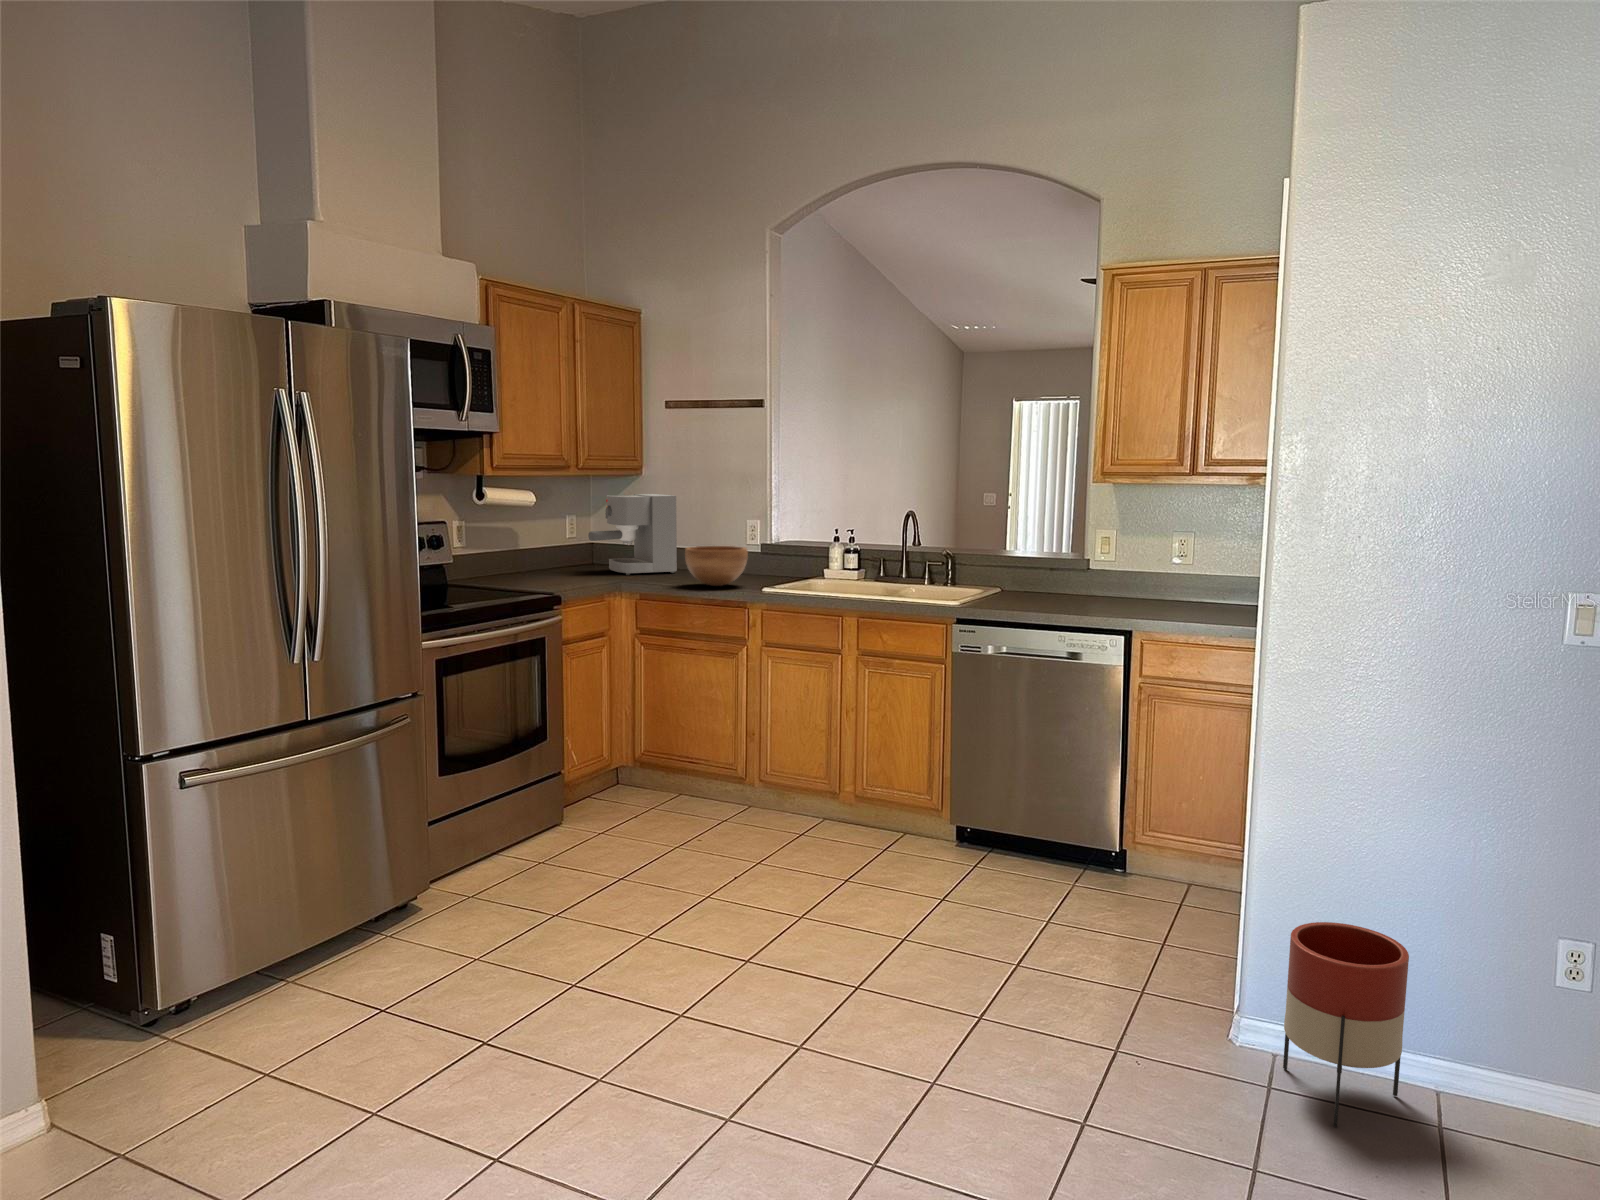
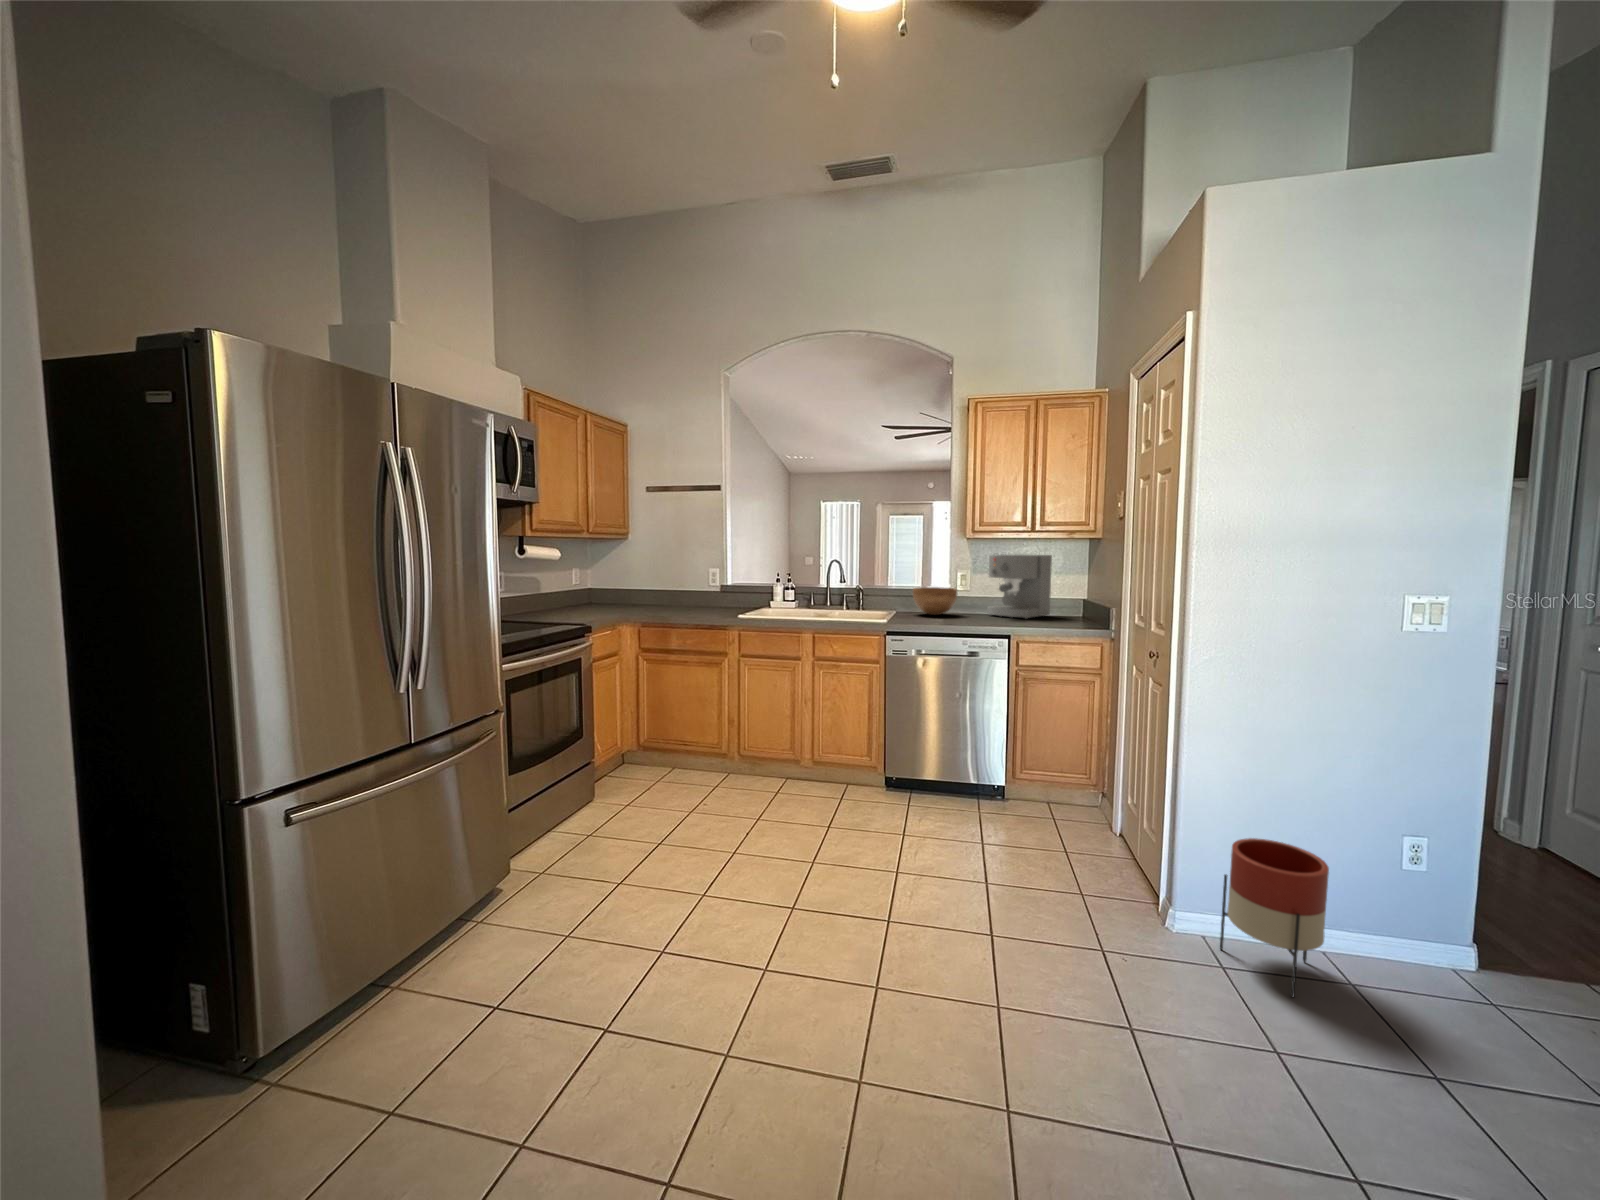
coffee maker: present [588,494,677,575] -> present [987,554,1052,619]
bowl: present [685,546,748,586] -> present [913,587,957,615]

